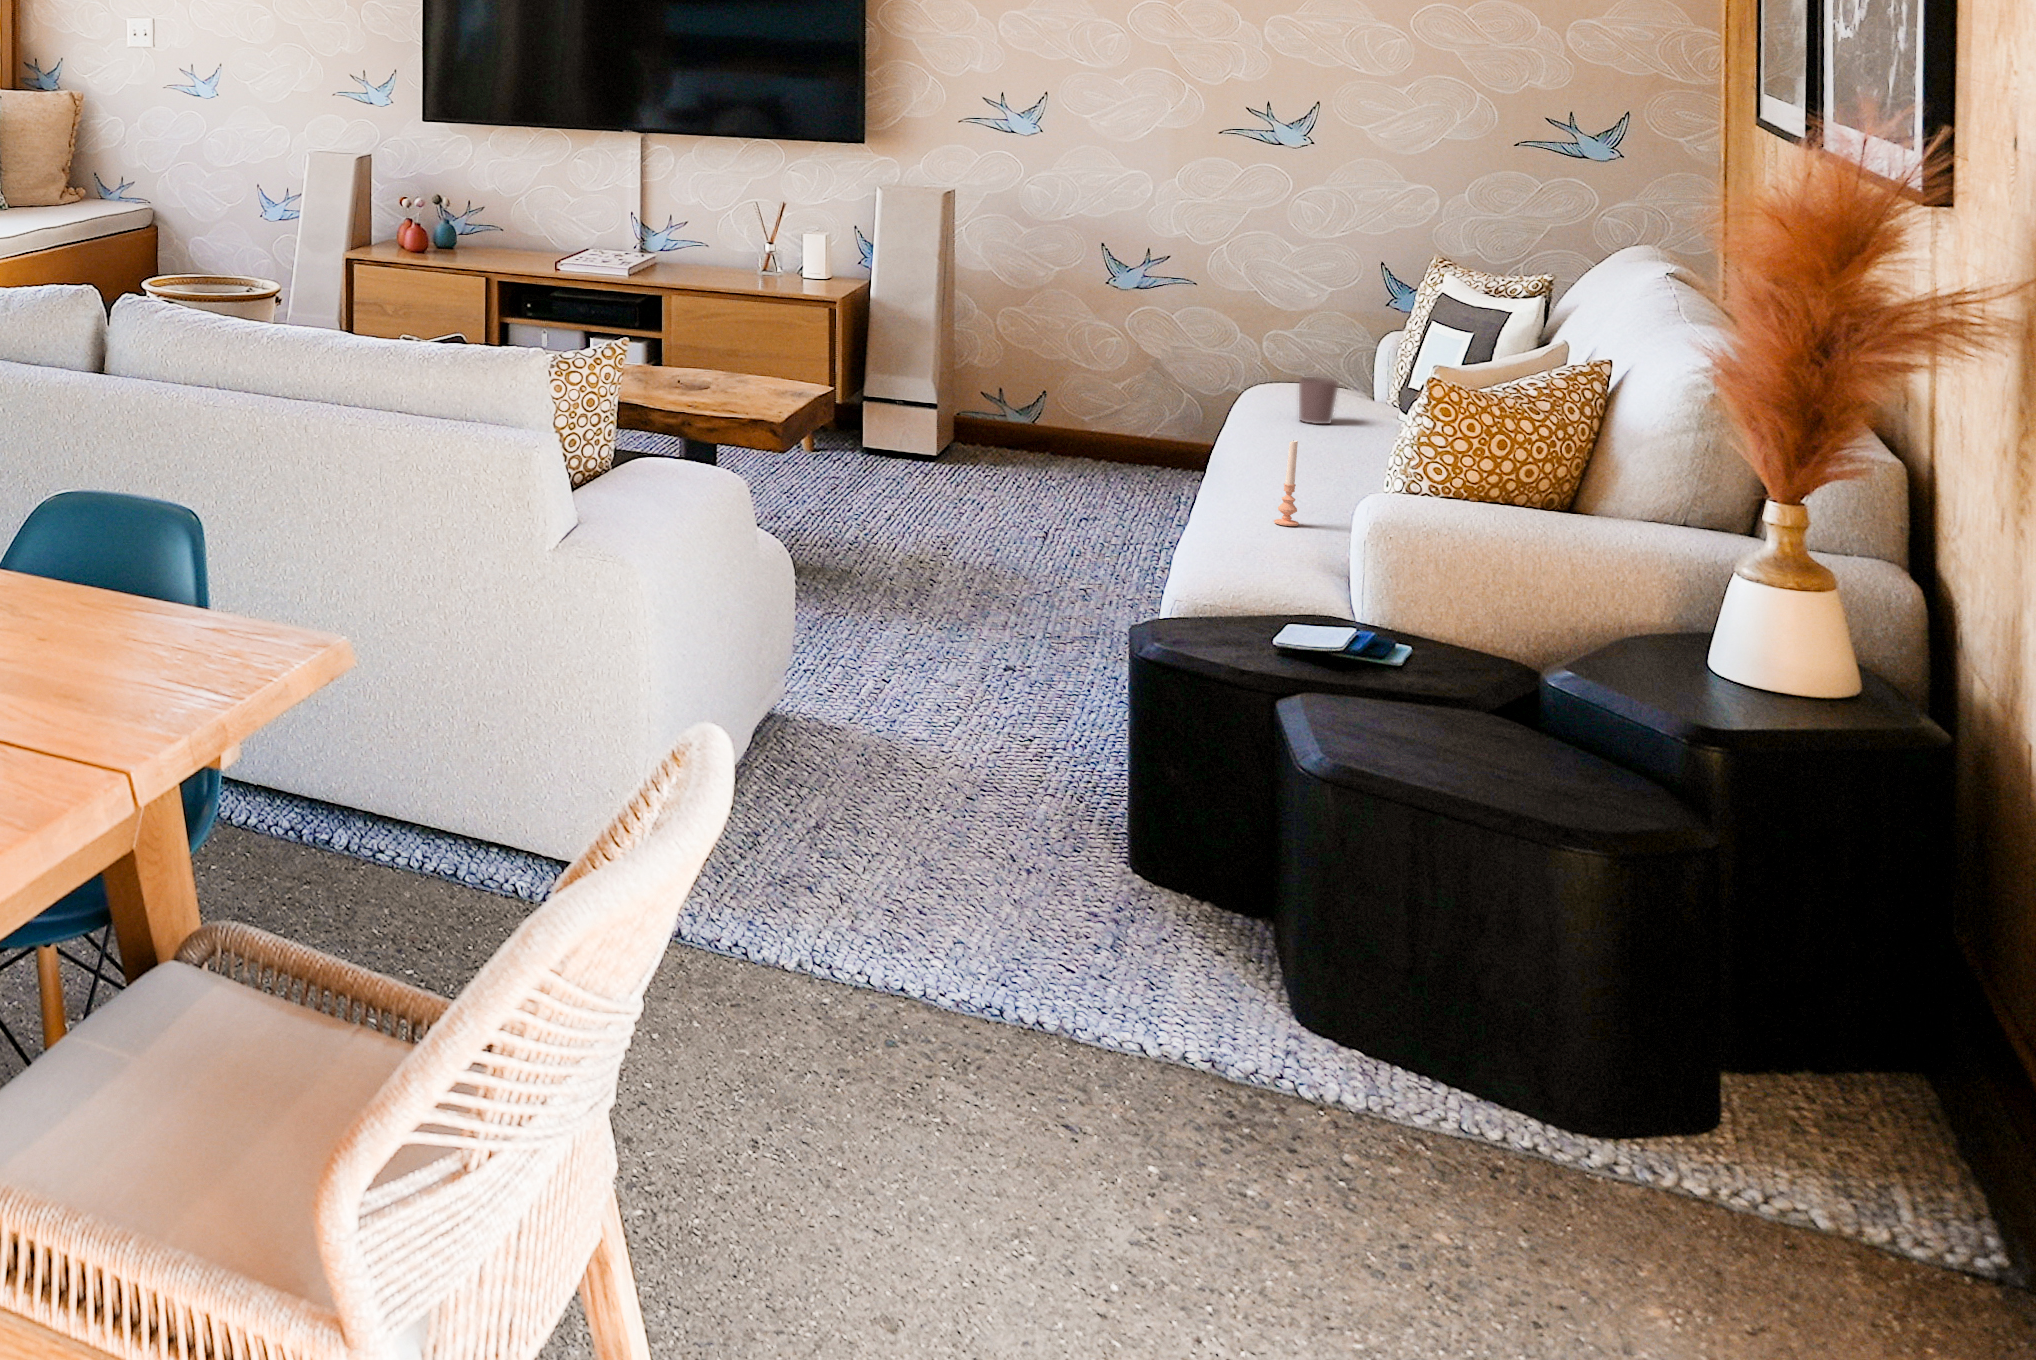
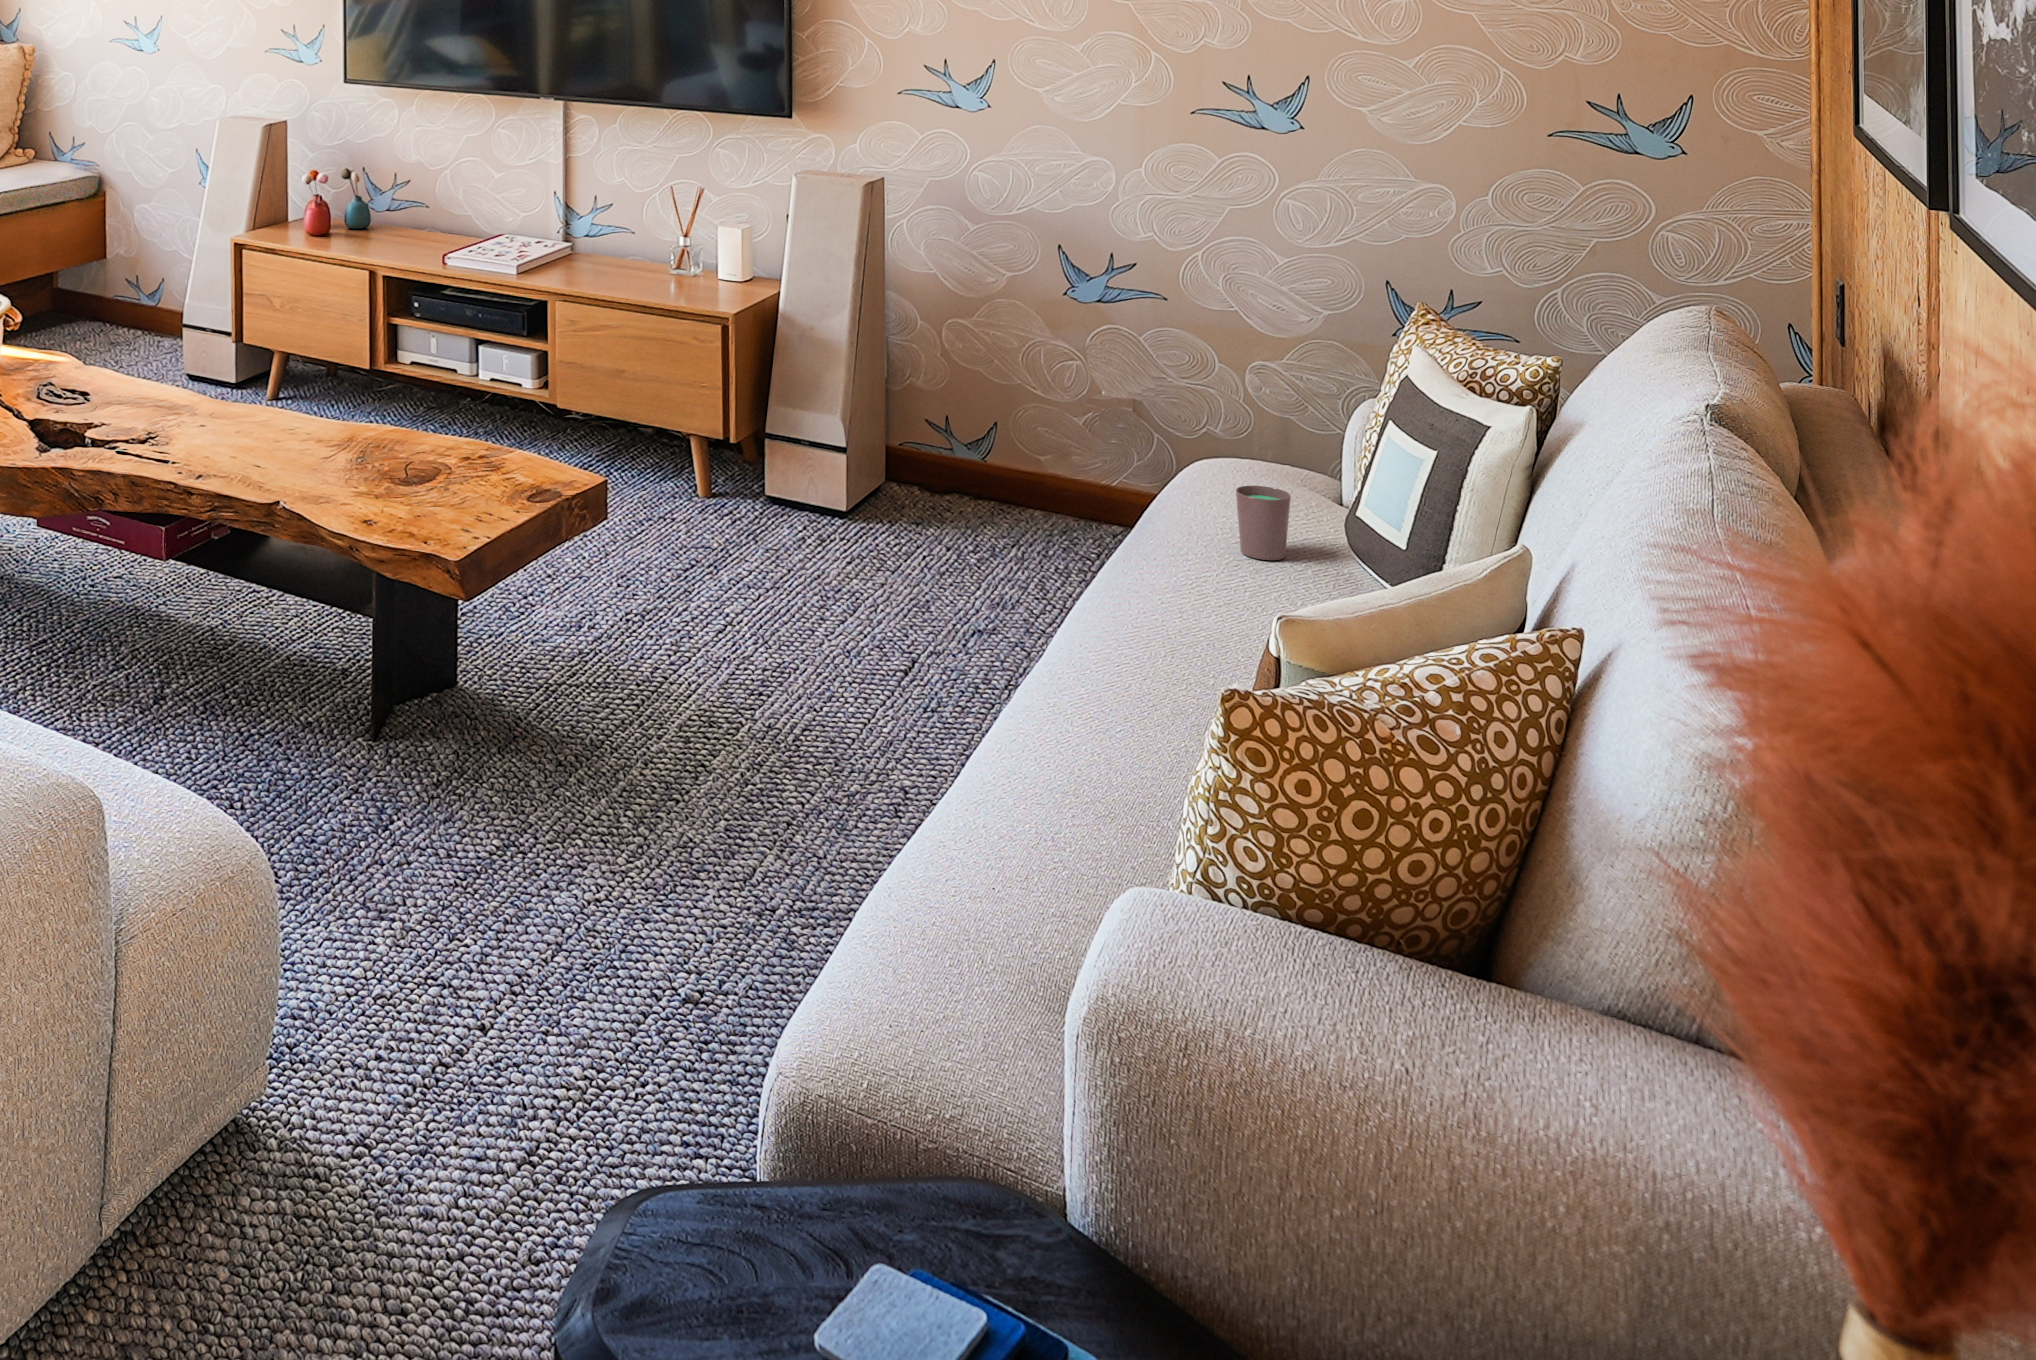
candle: present [1274,441,1299,526] -> none [1070,698,1108,851]

